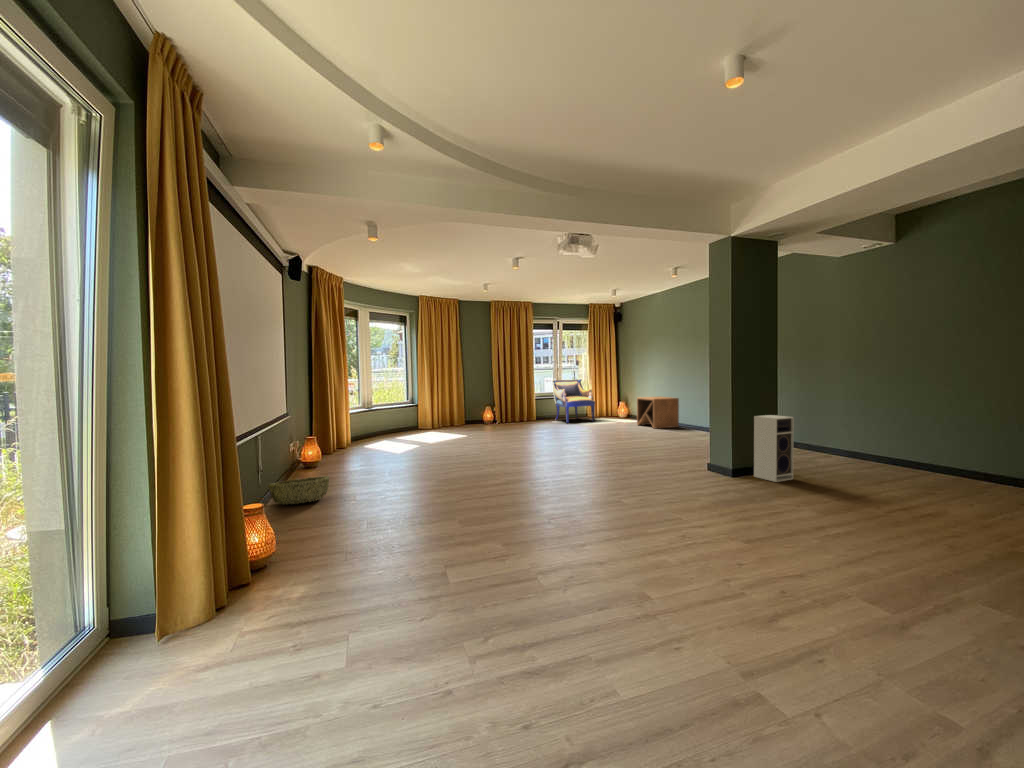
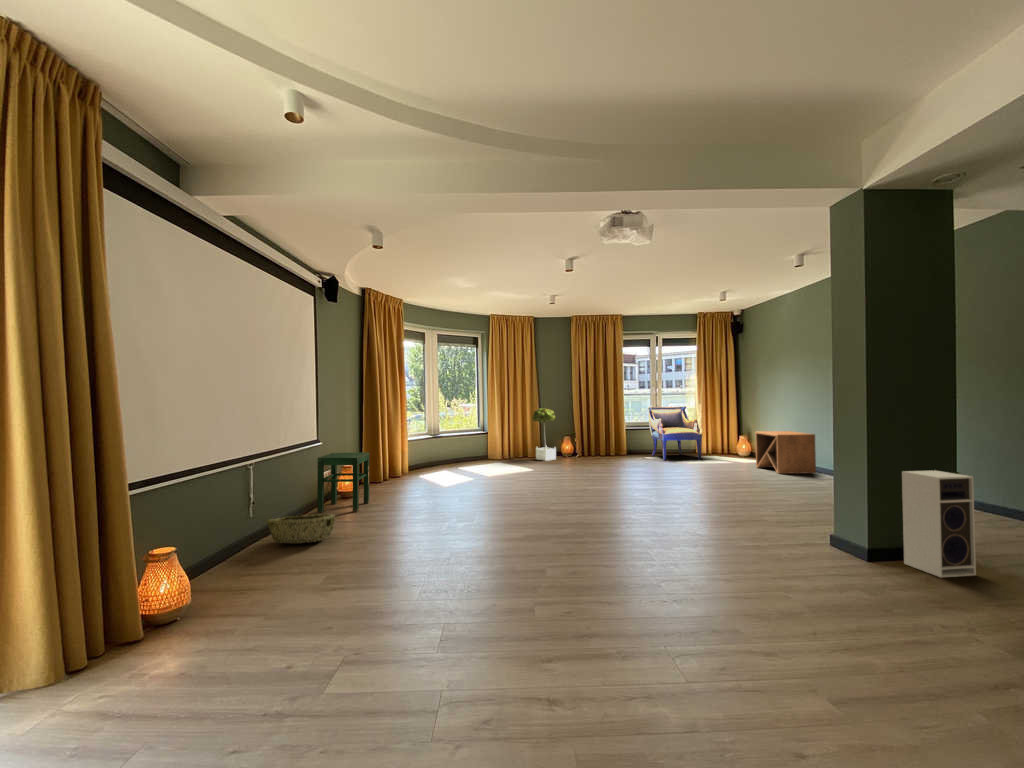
potted tree: none [458,381,479,428] -> present [532,408,556,461]
stool: none [289,423,335,480] -> present [317,452,369,512]

